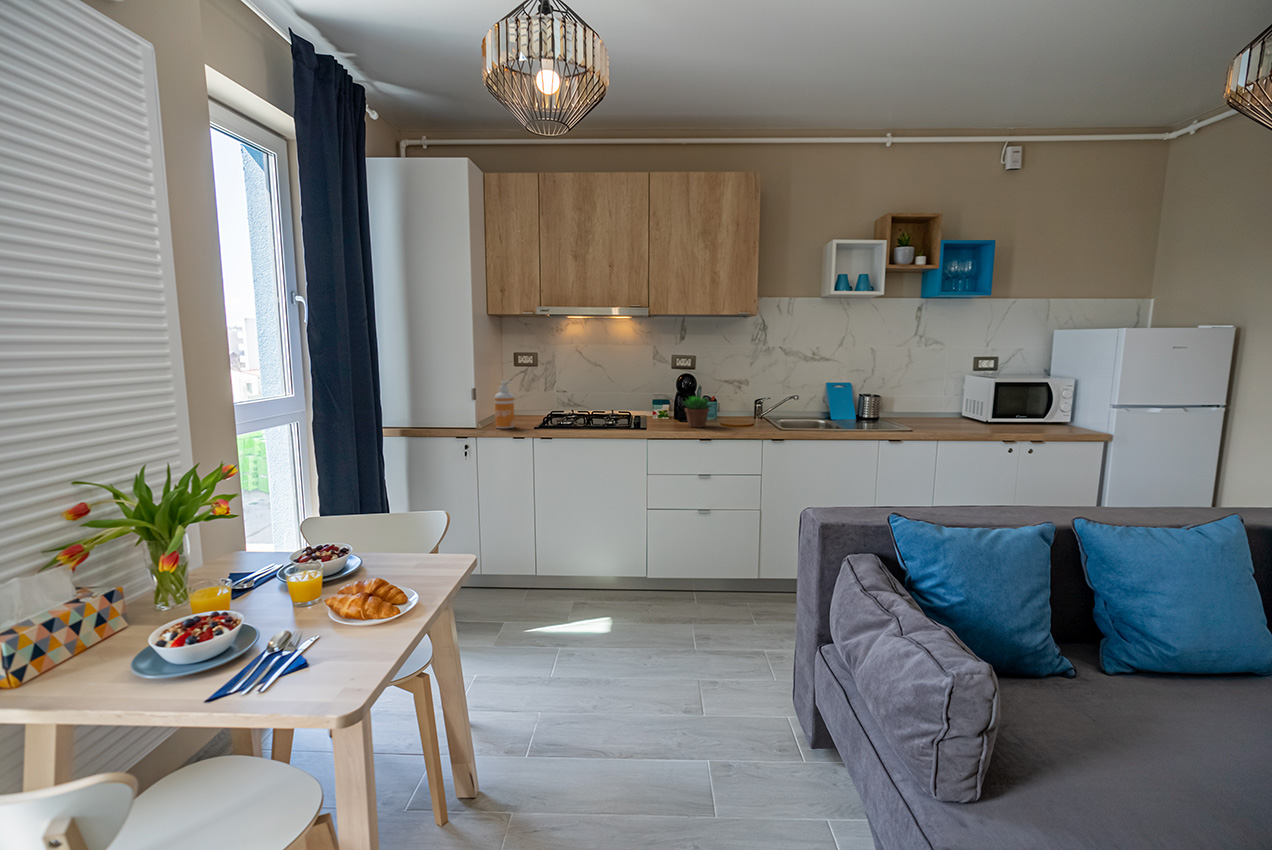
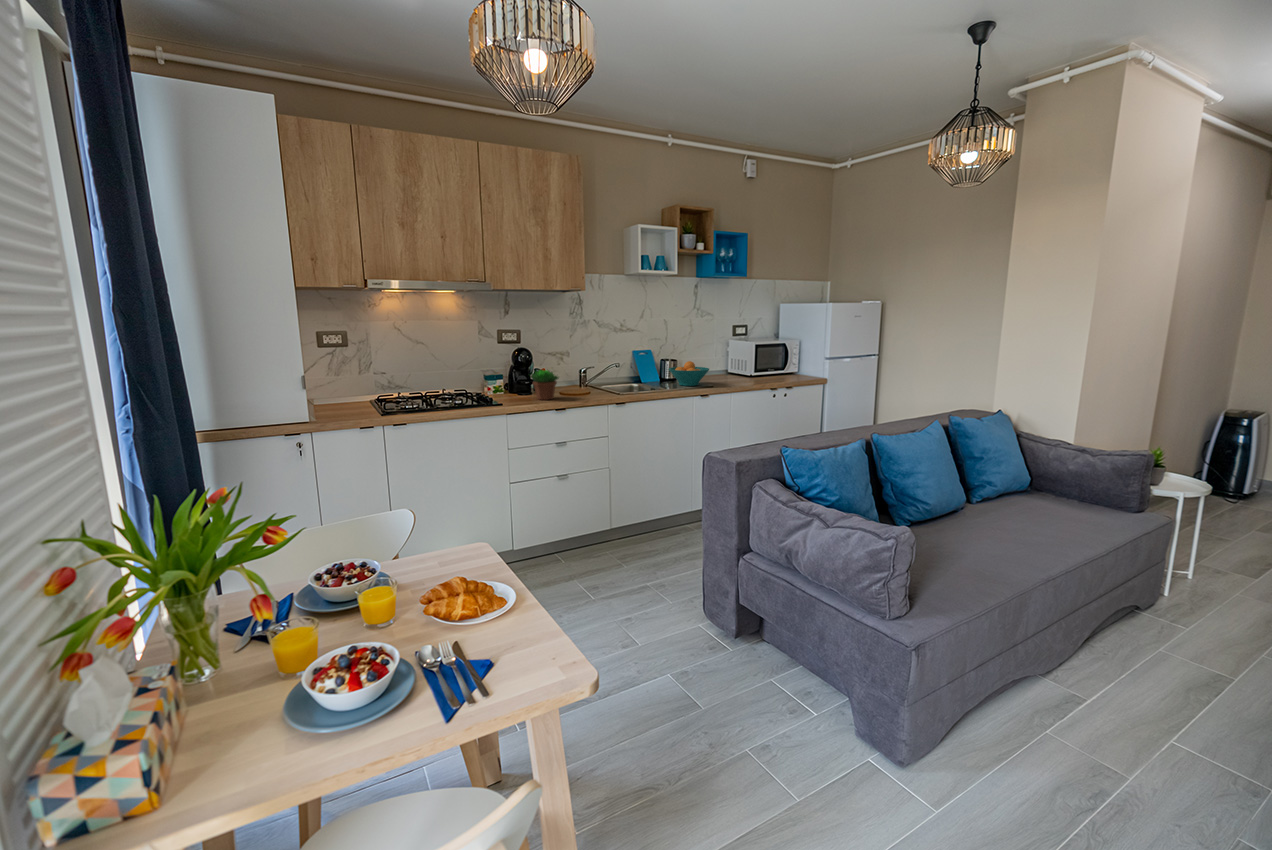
soap dispenser: present [495,381,515,428] -> none [332,365,358,419]
fruit bowl: none [861,397,914,426] -> present [669,361,709,386]

